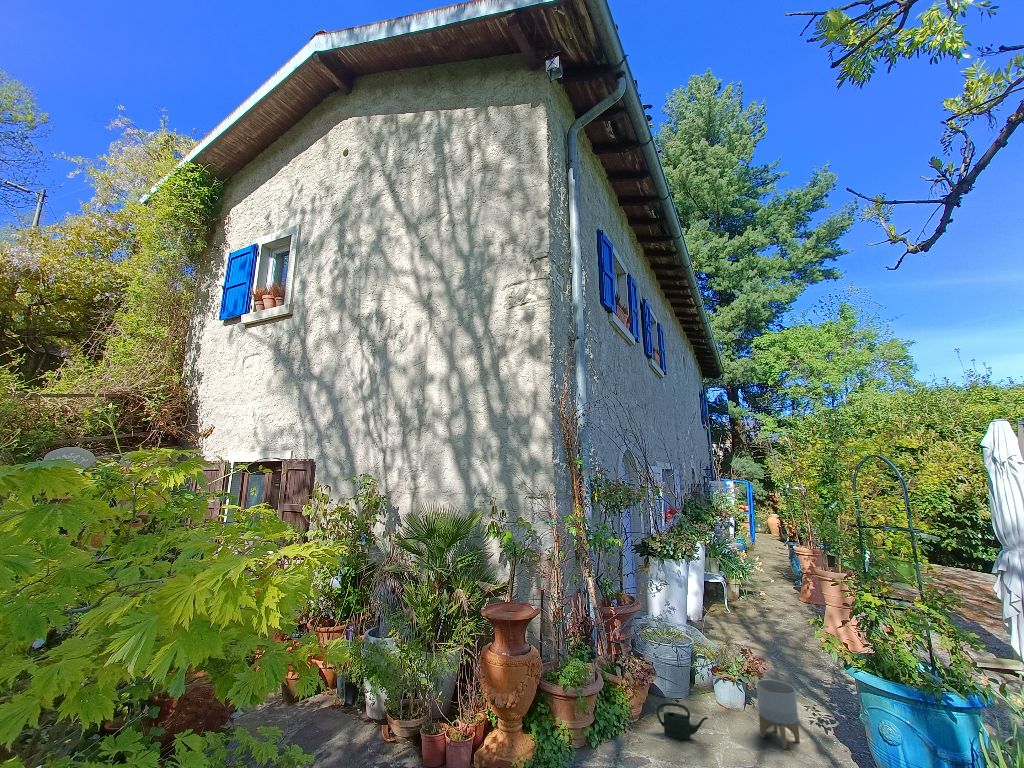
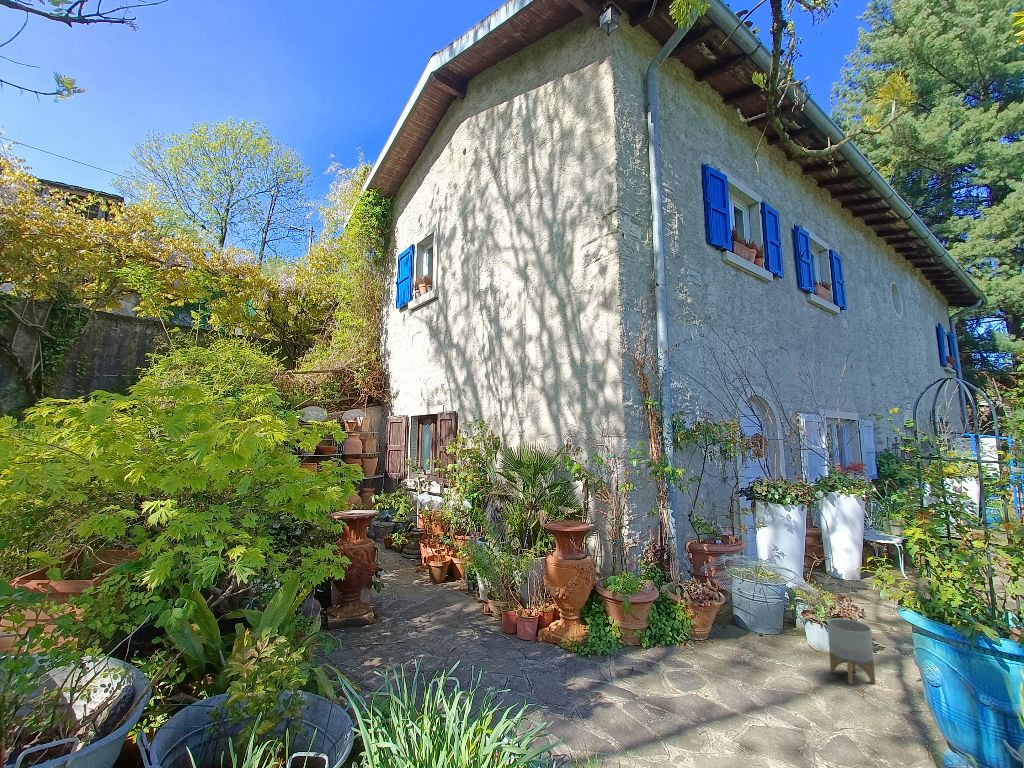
watering can: present [657,703,708,740] -> none [717,625,766,659]

